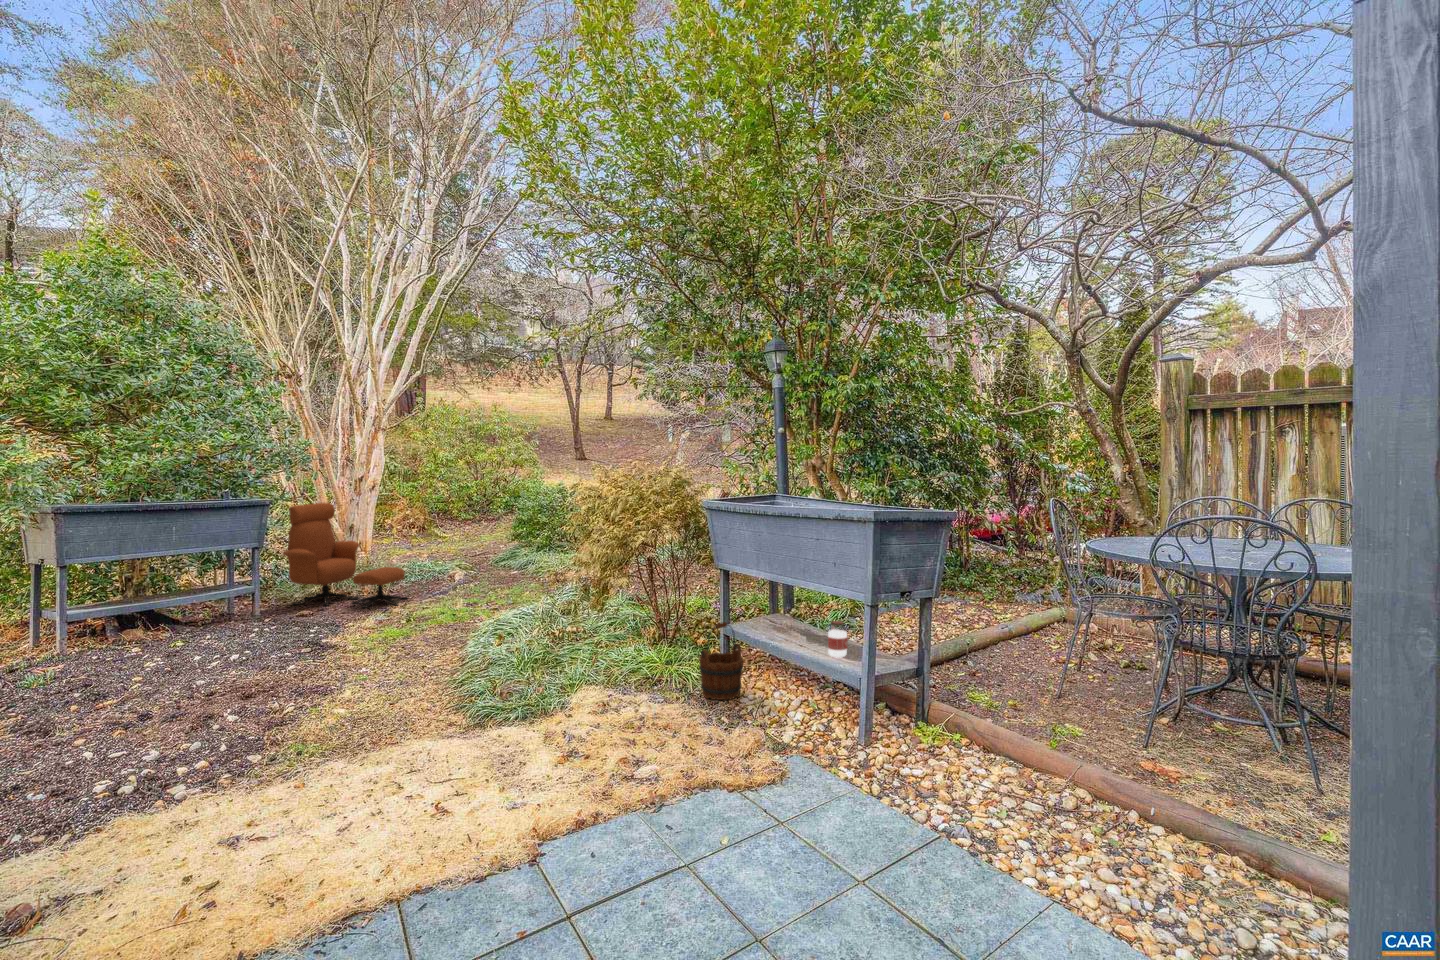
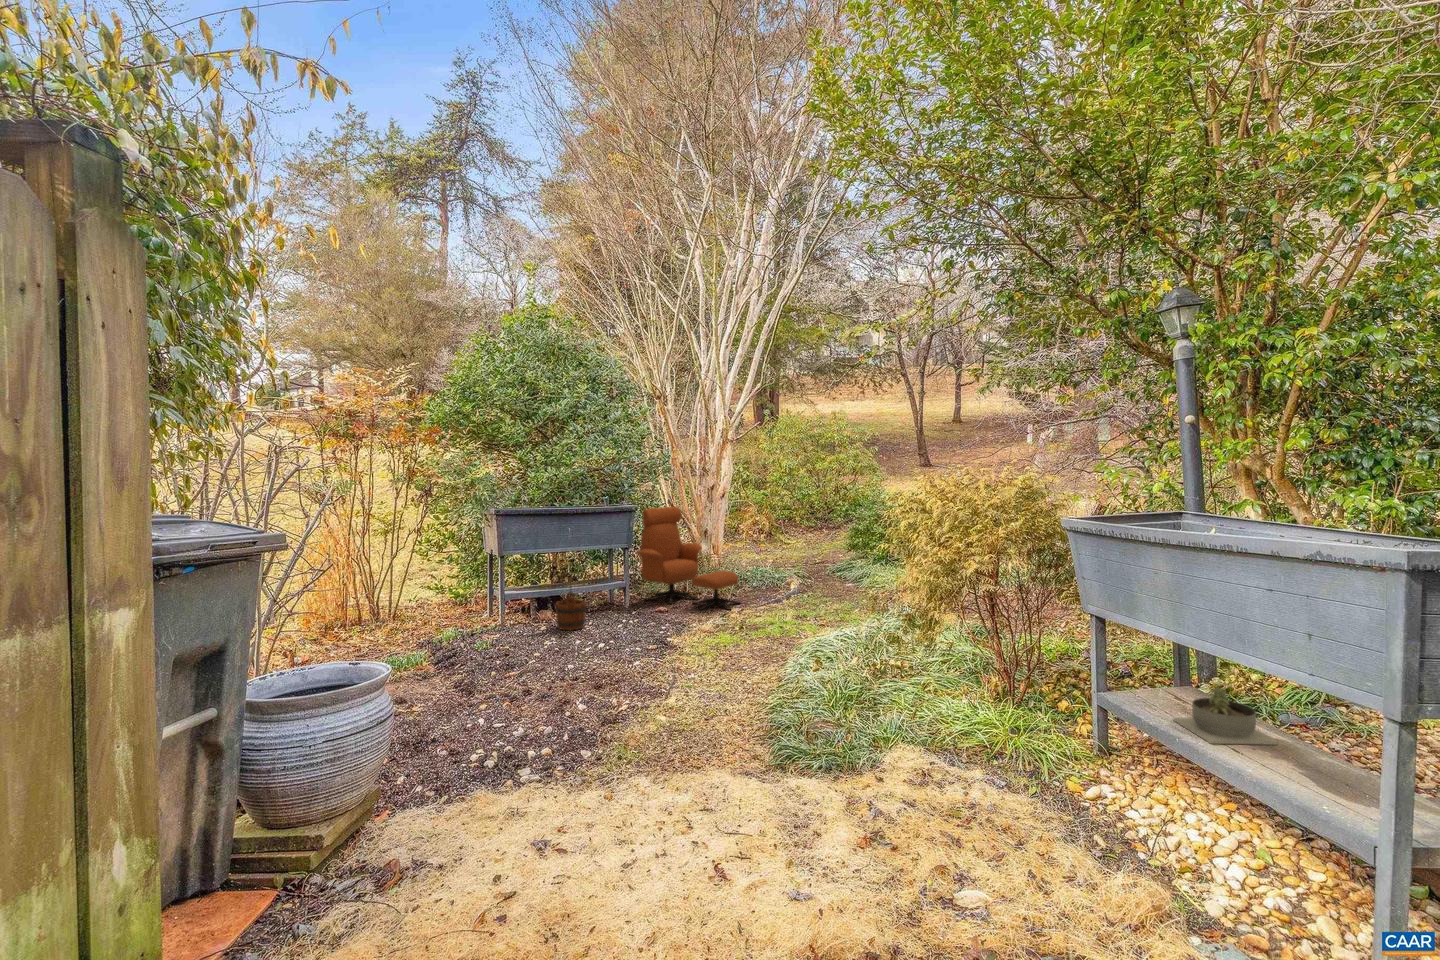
succulent planter: none [768,607,824,644] -> present [1173,688,1278,745]
jar: present [828,621,848,658] -> none [1292,727,1336,792]
wooden bucket: present [699,622,743,700] -> present [555,577,586,631]

